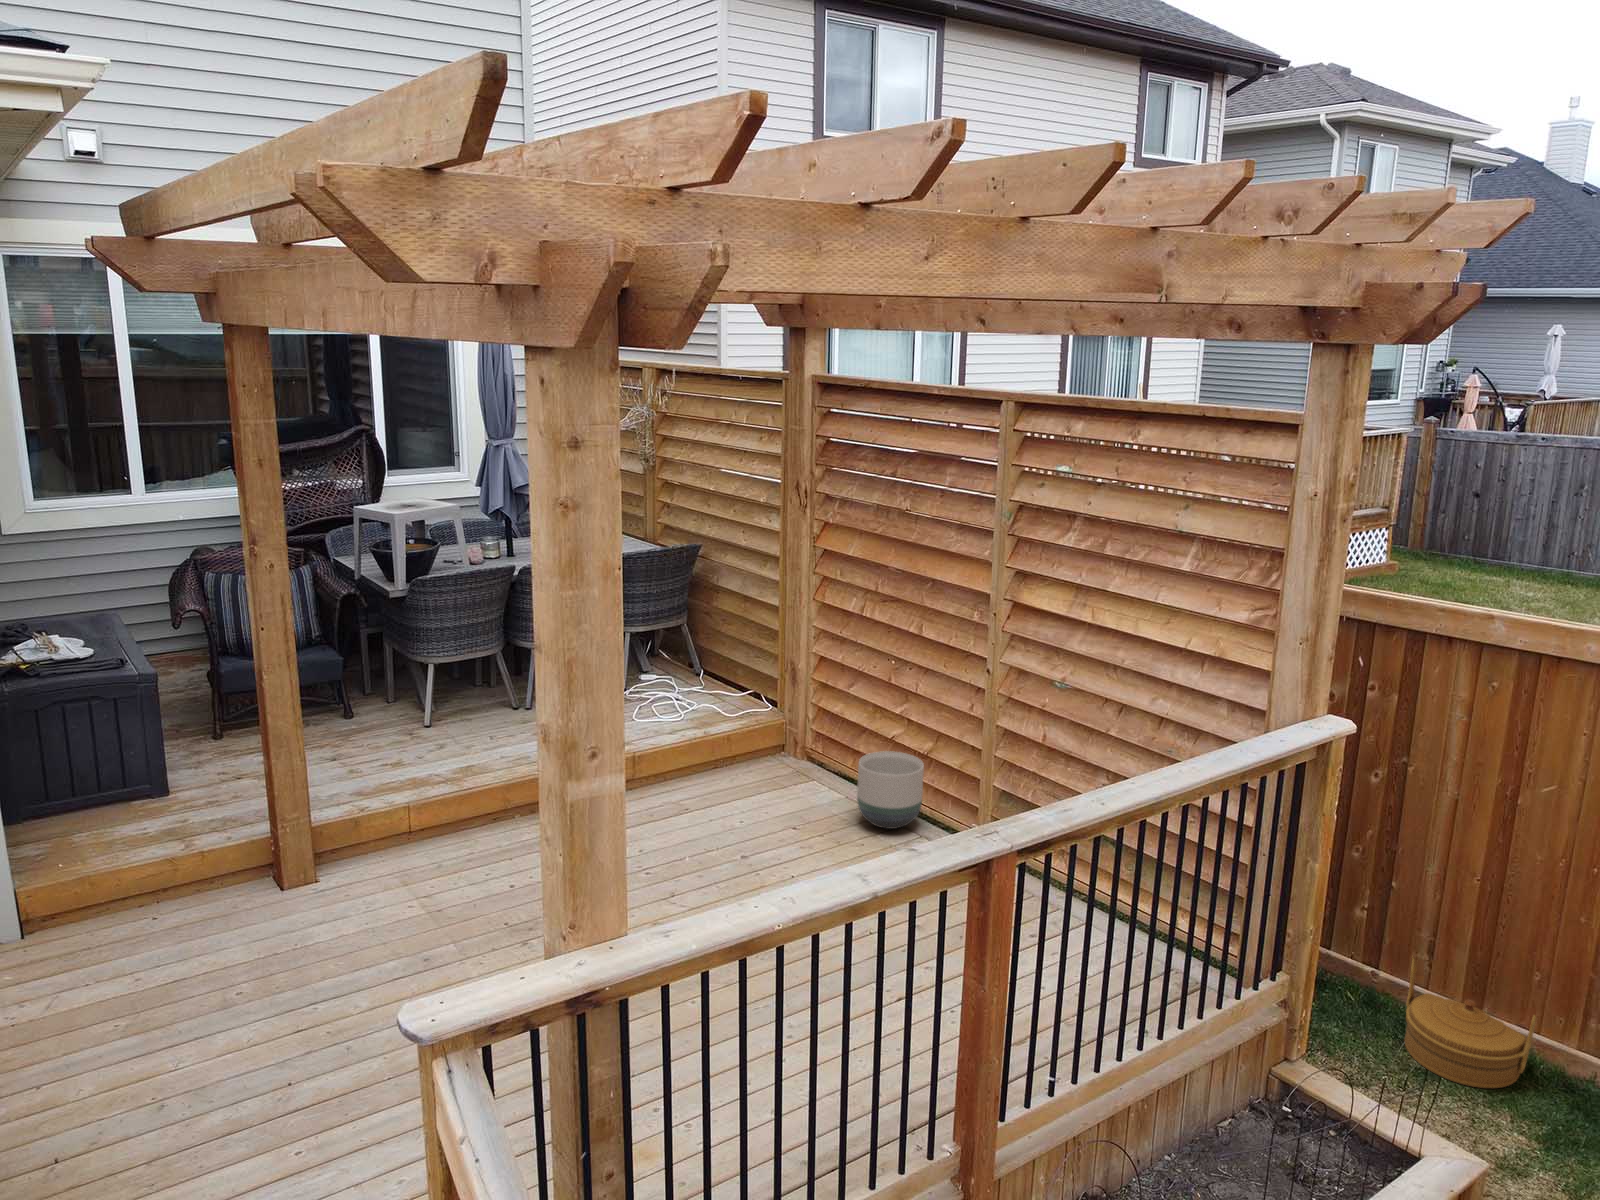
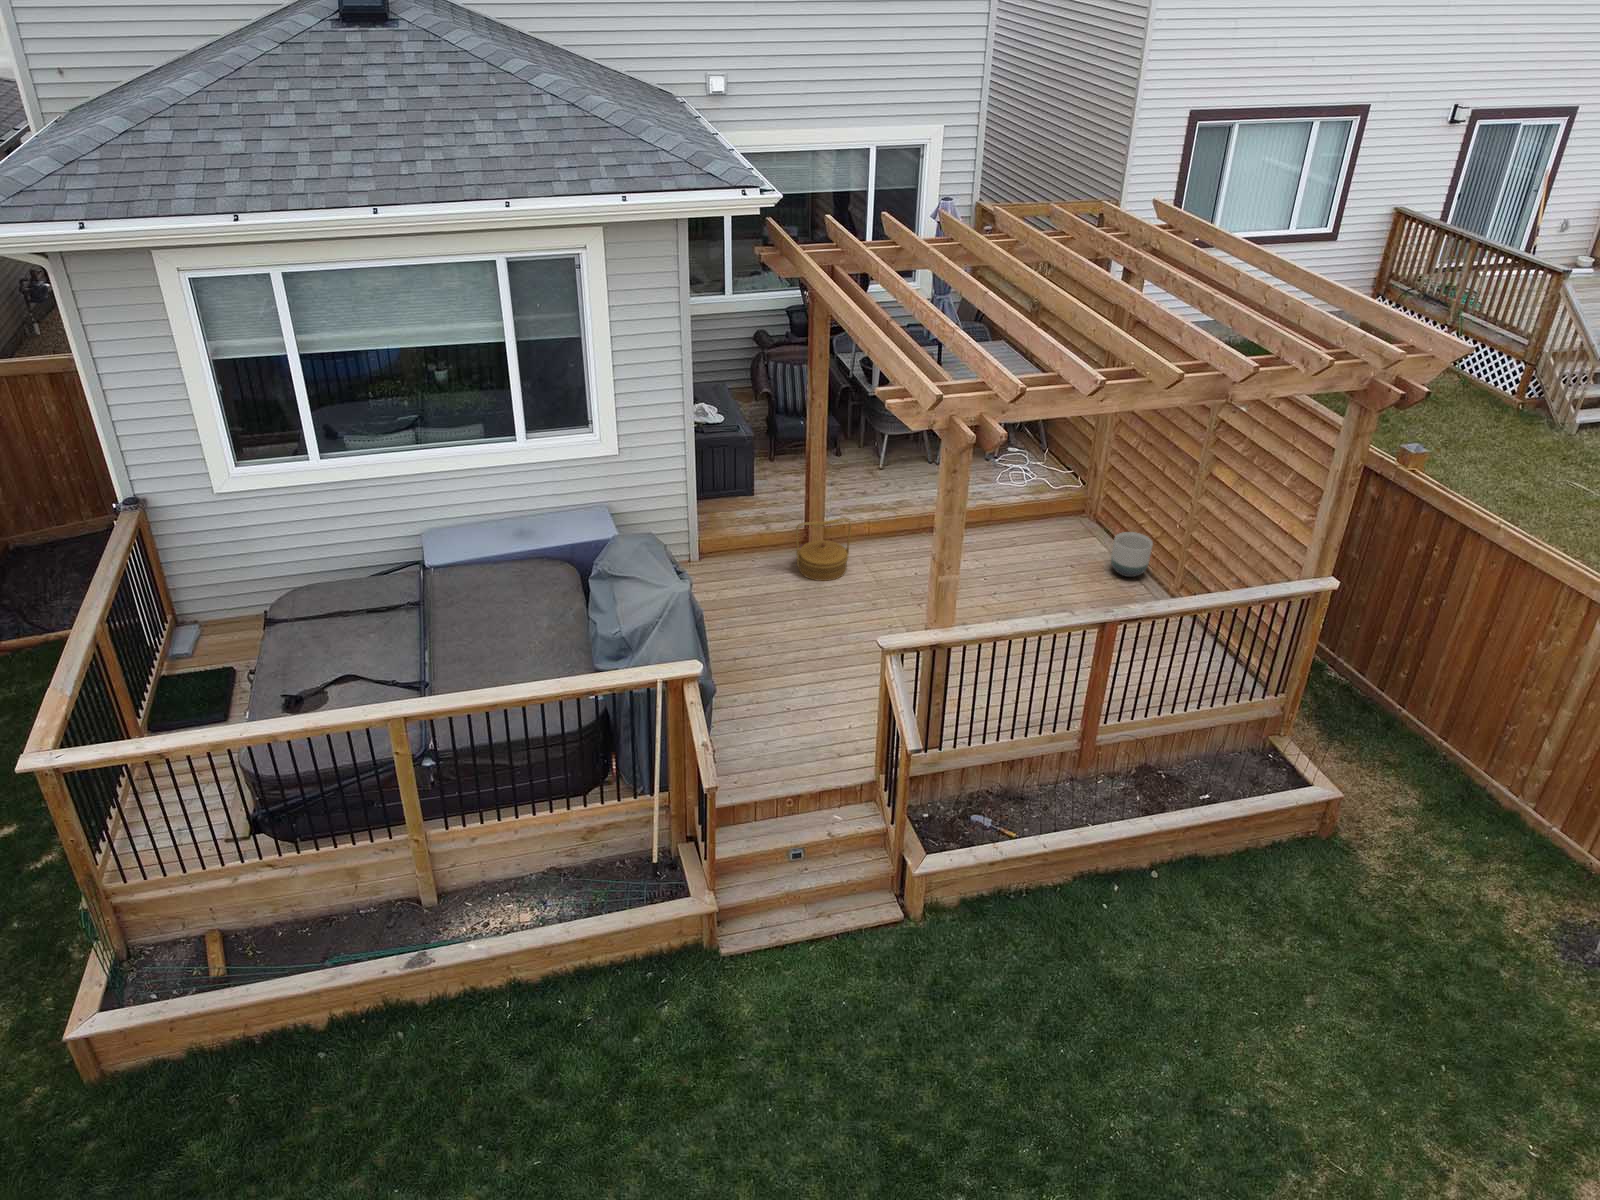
woven basket: present [1405,958,1536,1088] -> present [796,518,851,581]

